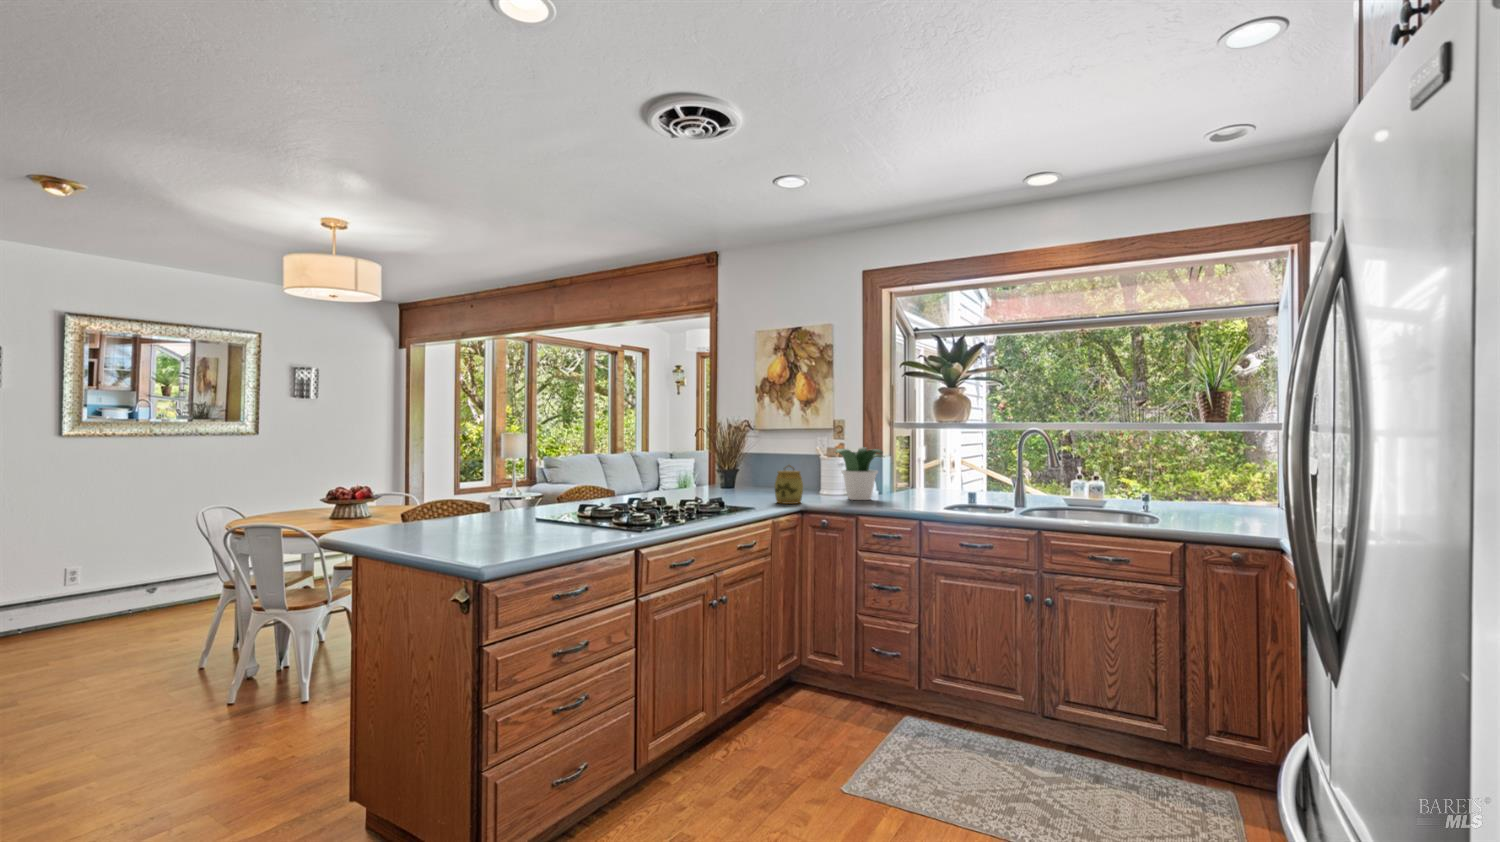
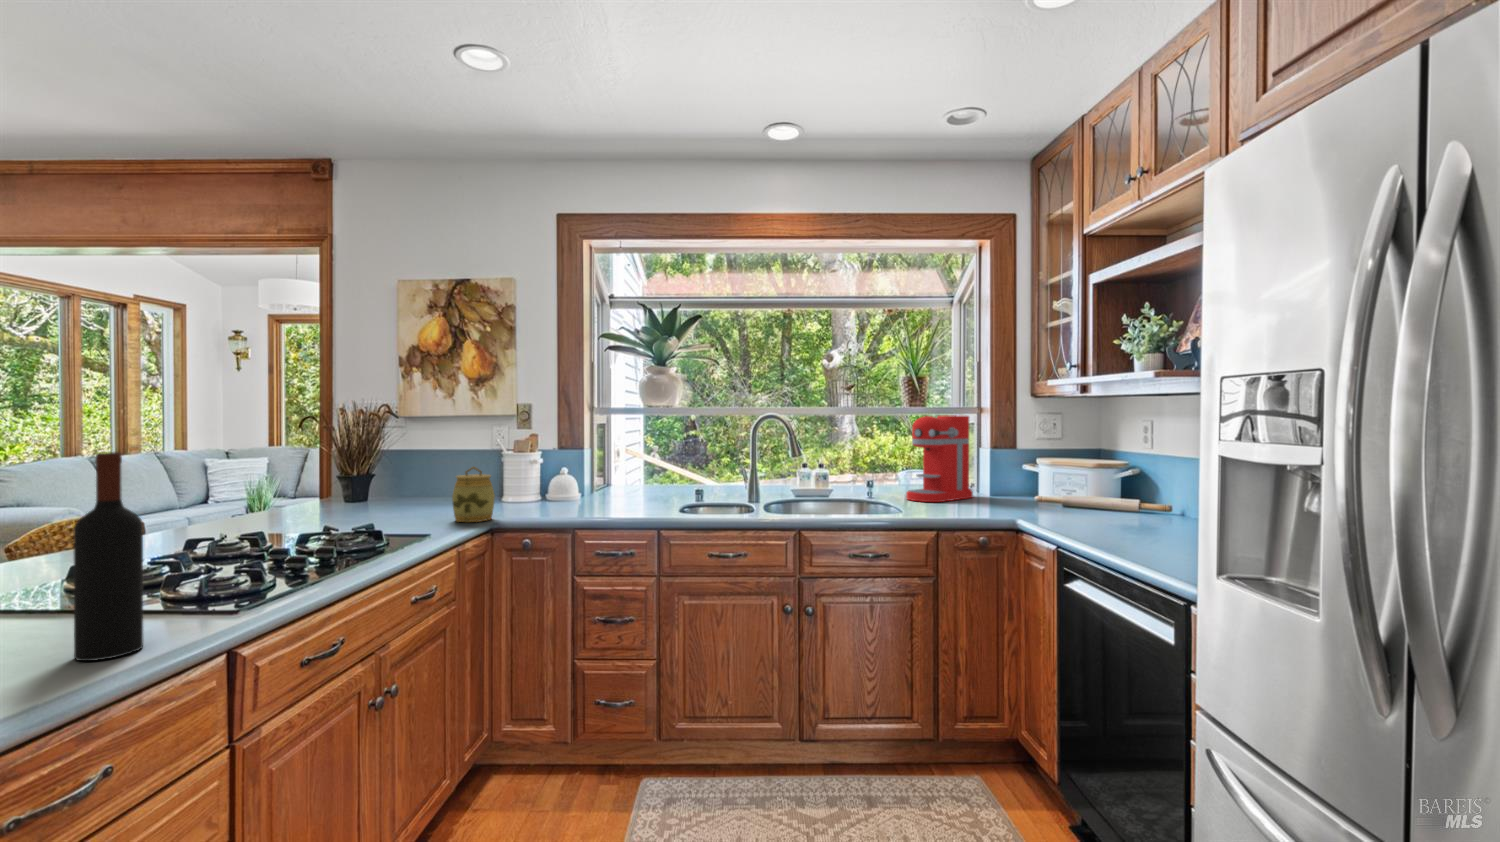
coffee maker: none [1185,430,1273,518] -> present [906,415,973,502]
wine bottle: none [578,444,602,539] -> present [73,452,143,661]
potted plant: present [835,448,883,500] -> none [531,439,600,508]

